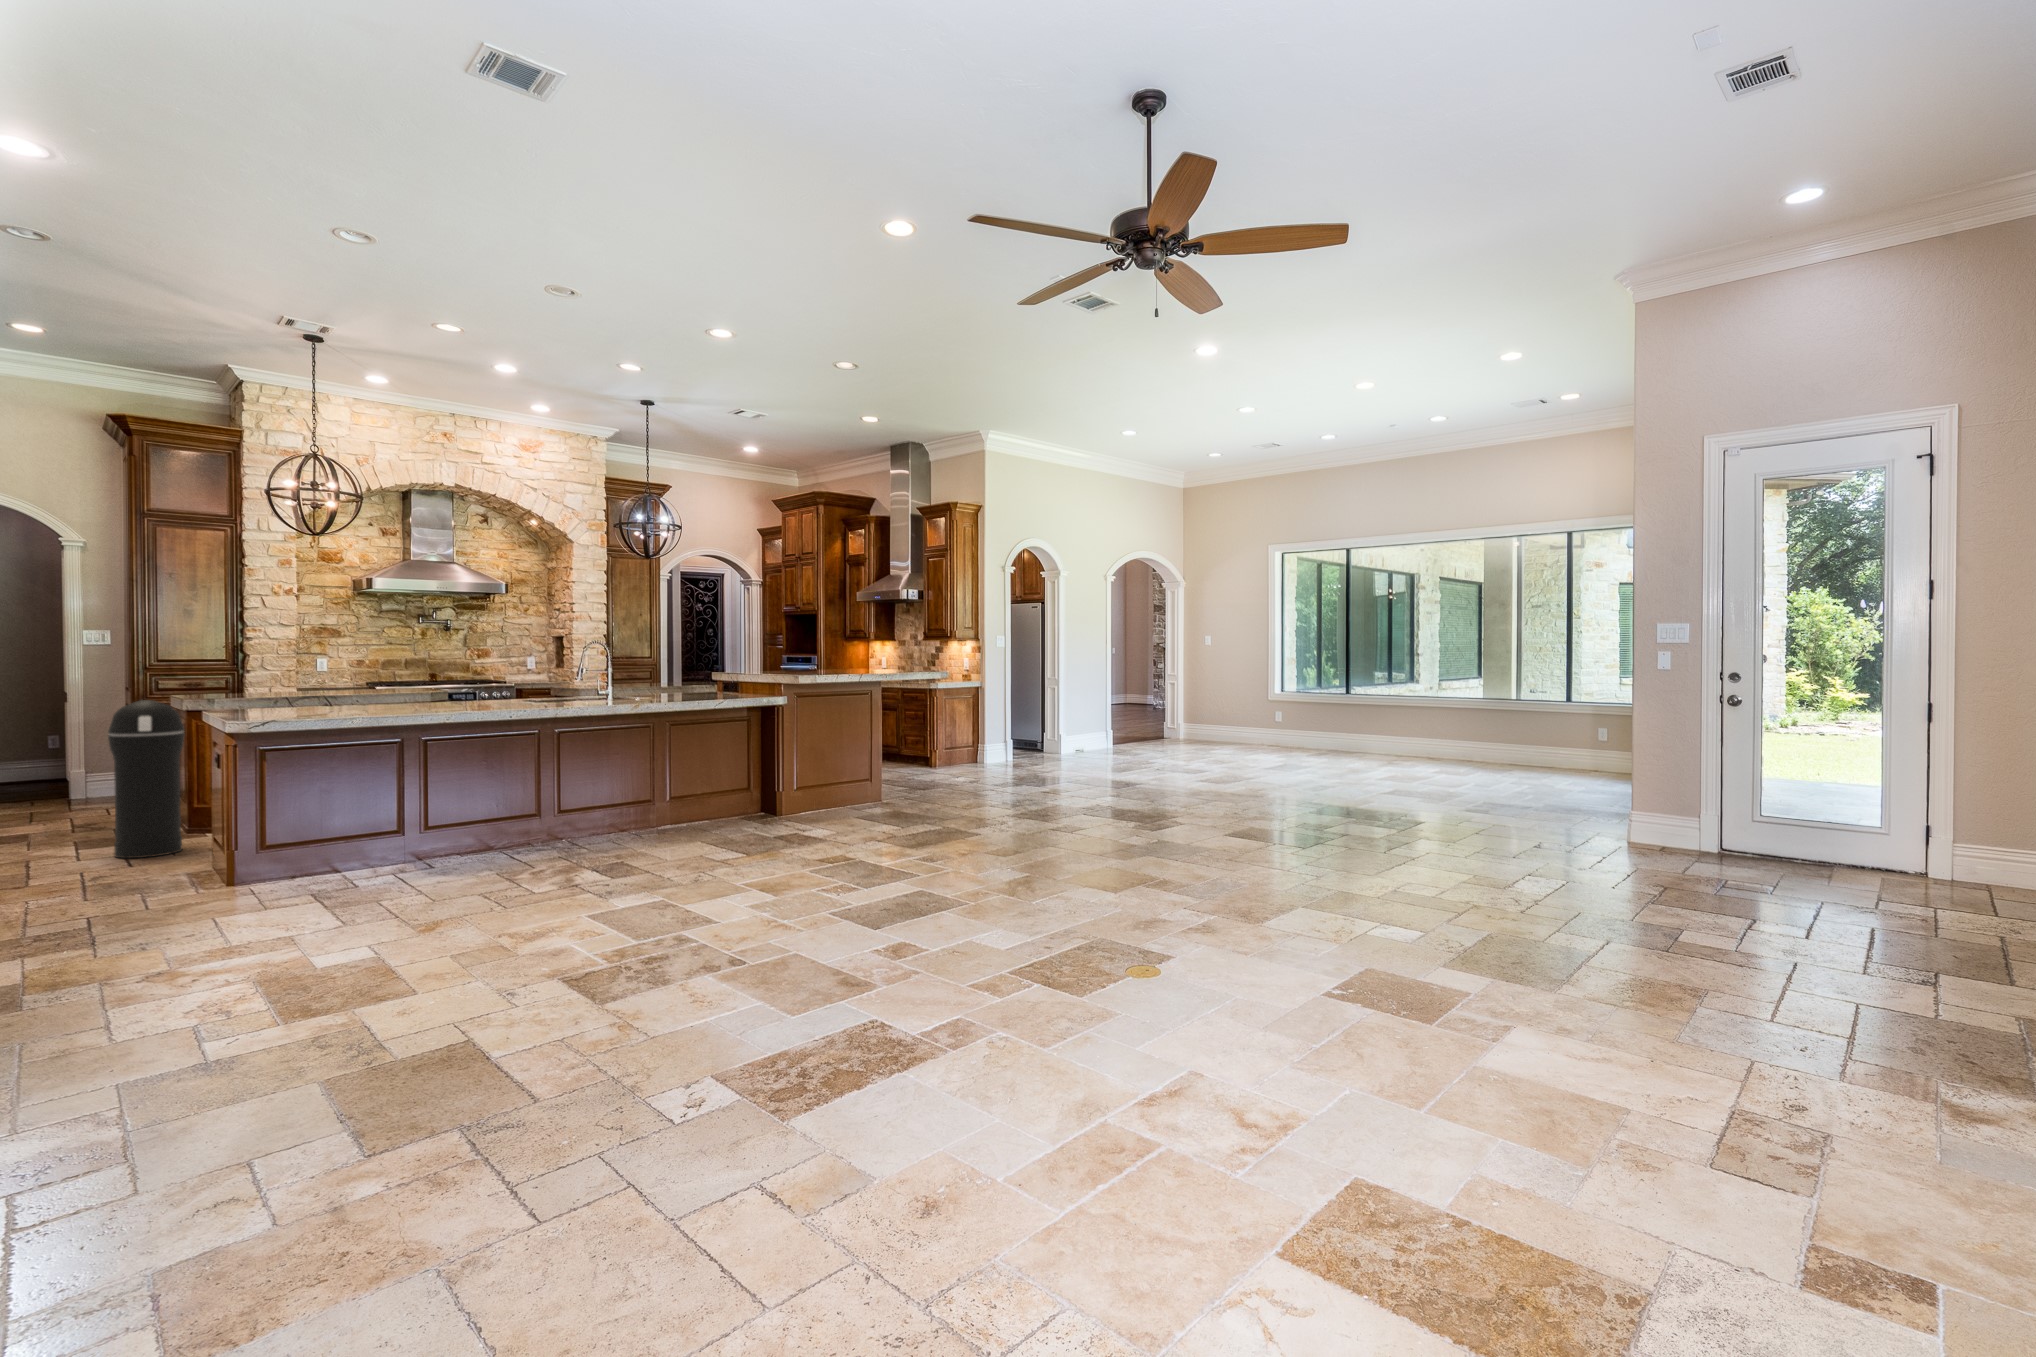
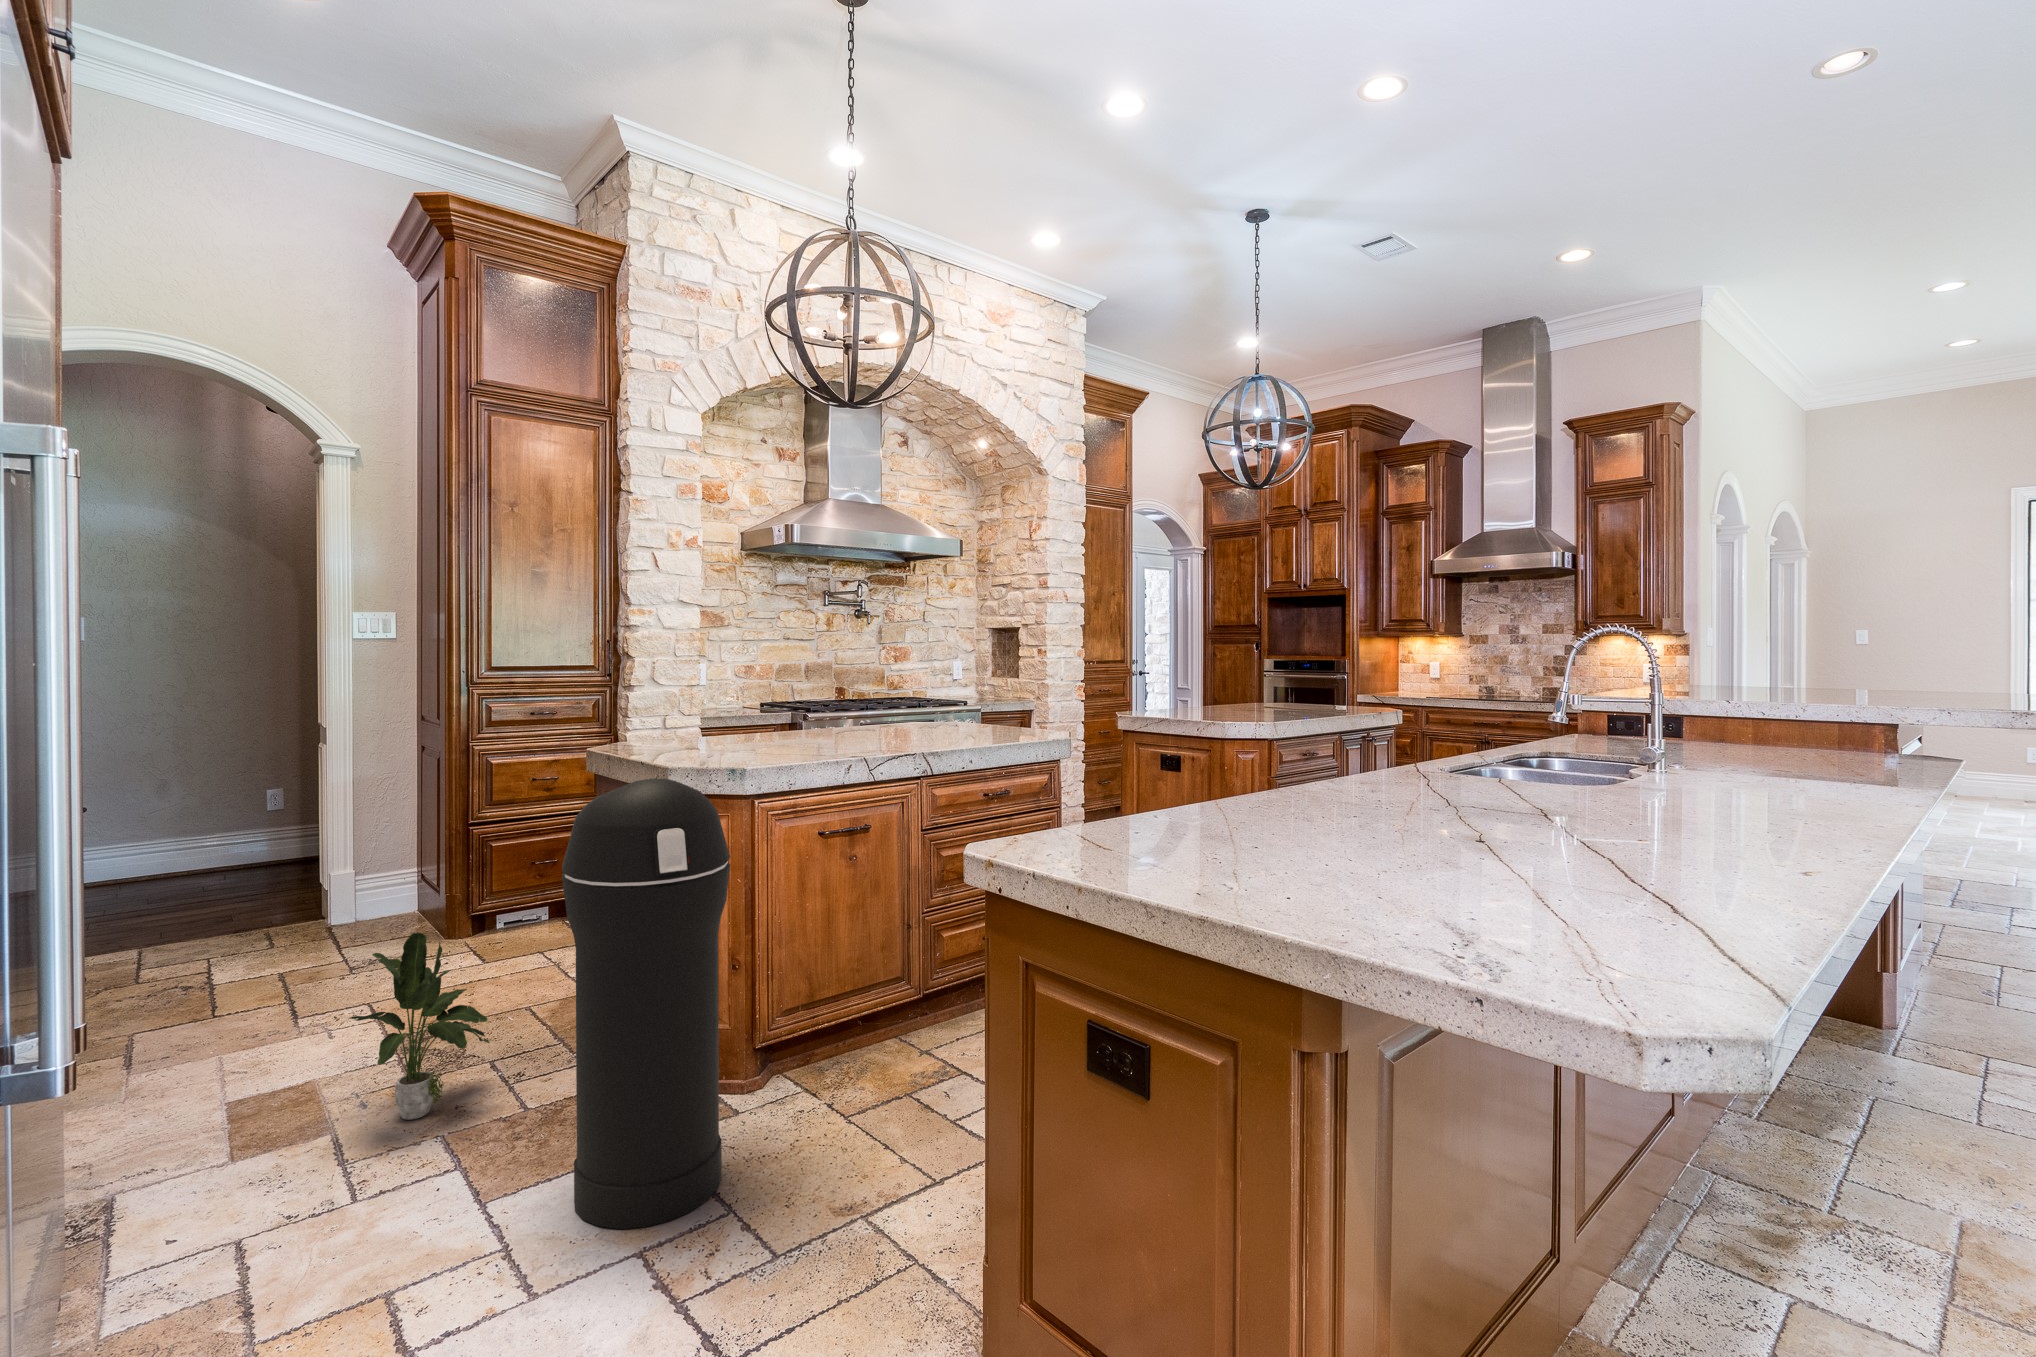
potted plant: none [37,769,107,843] -> present [349,932,490,1120]

